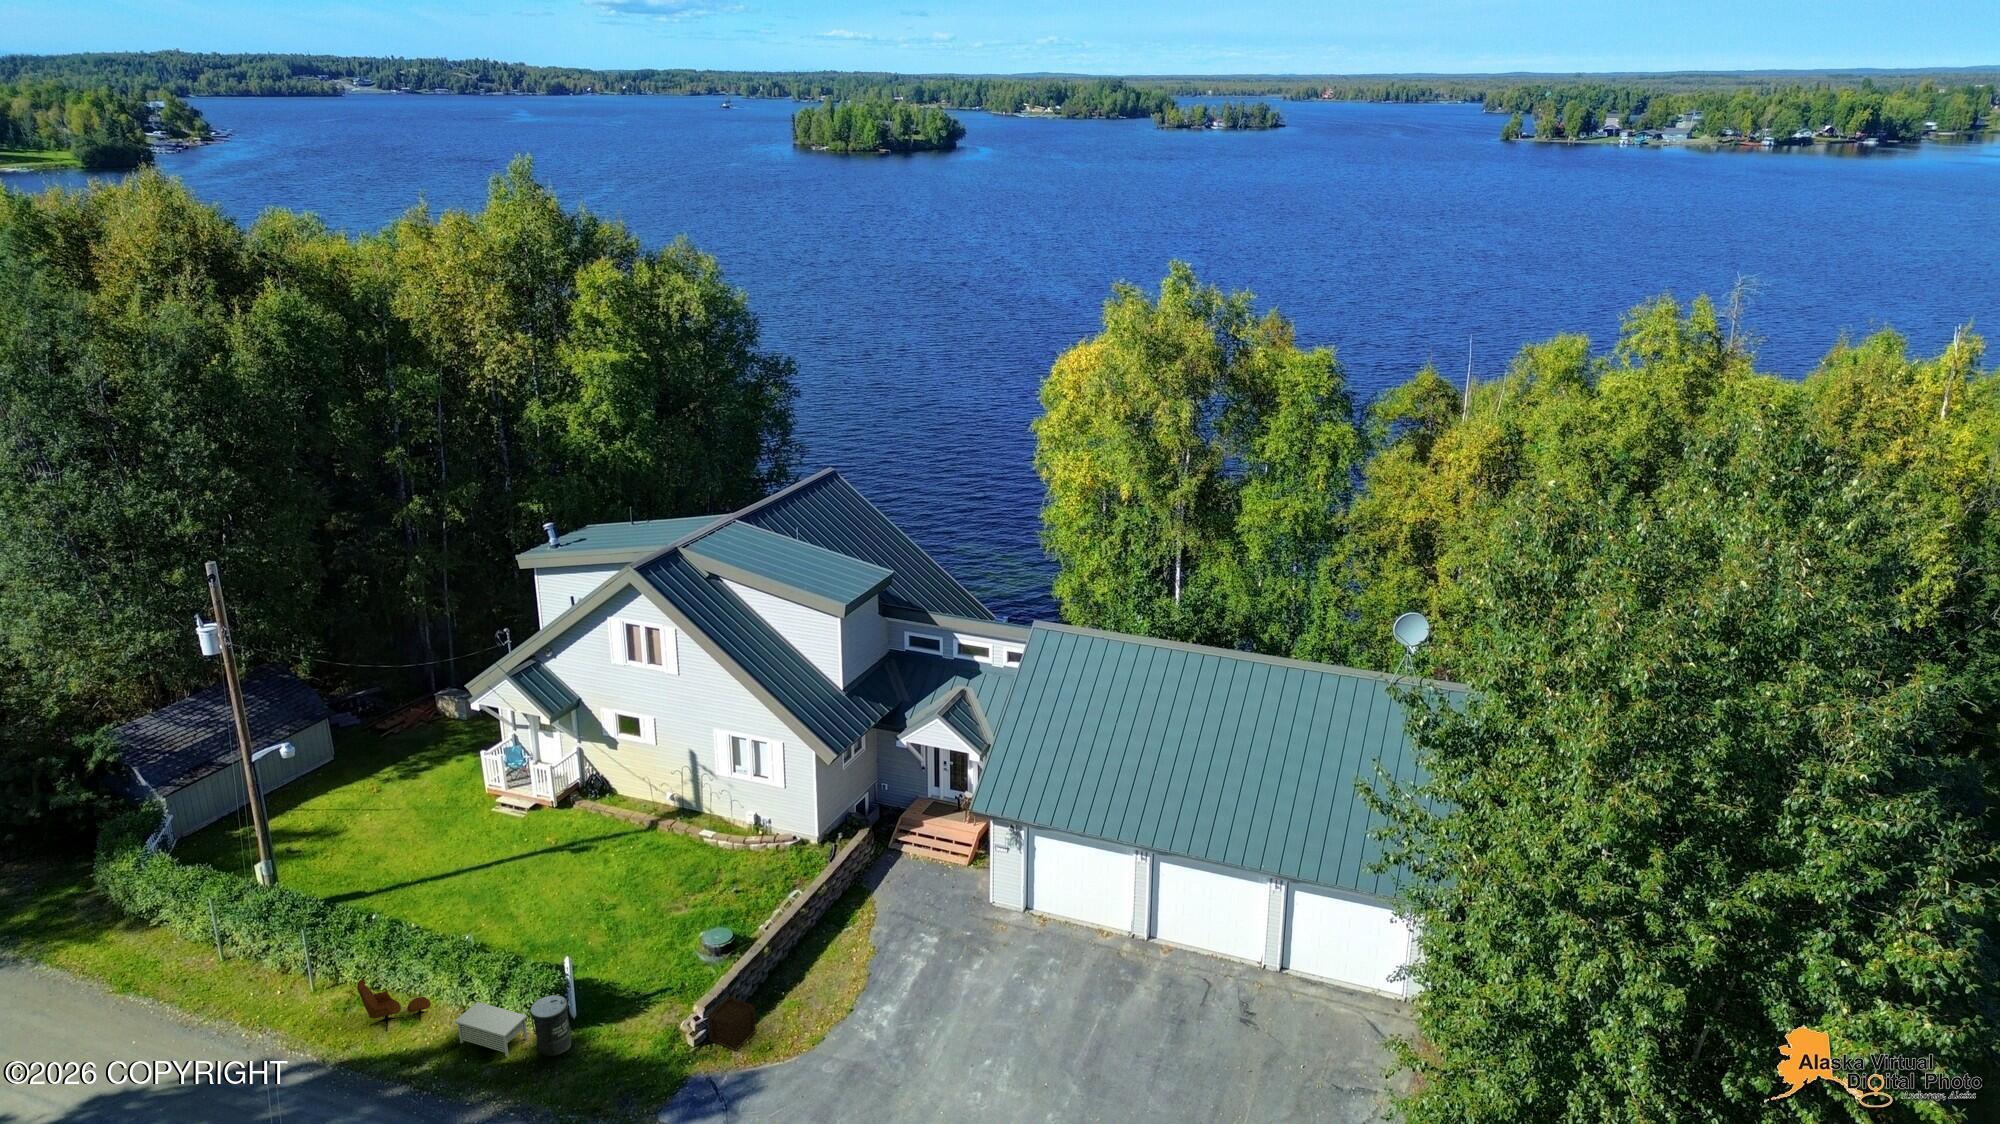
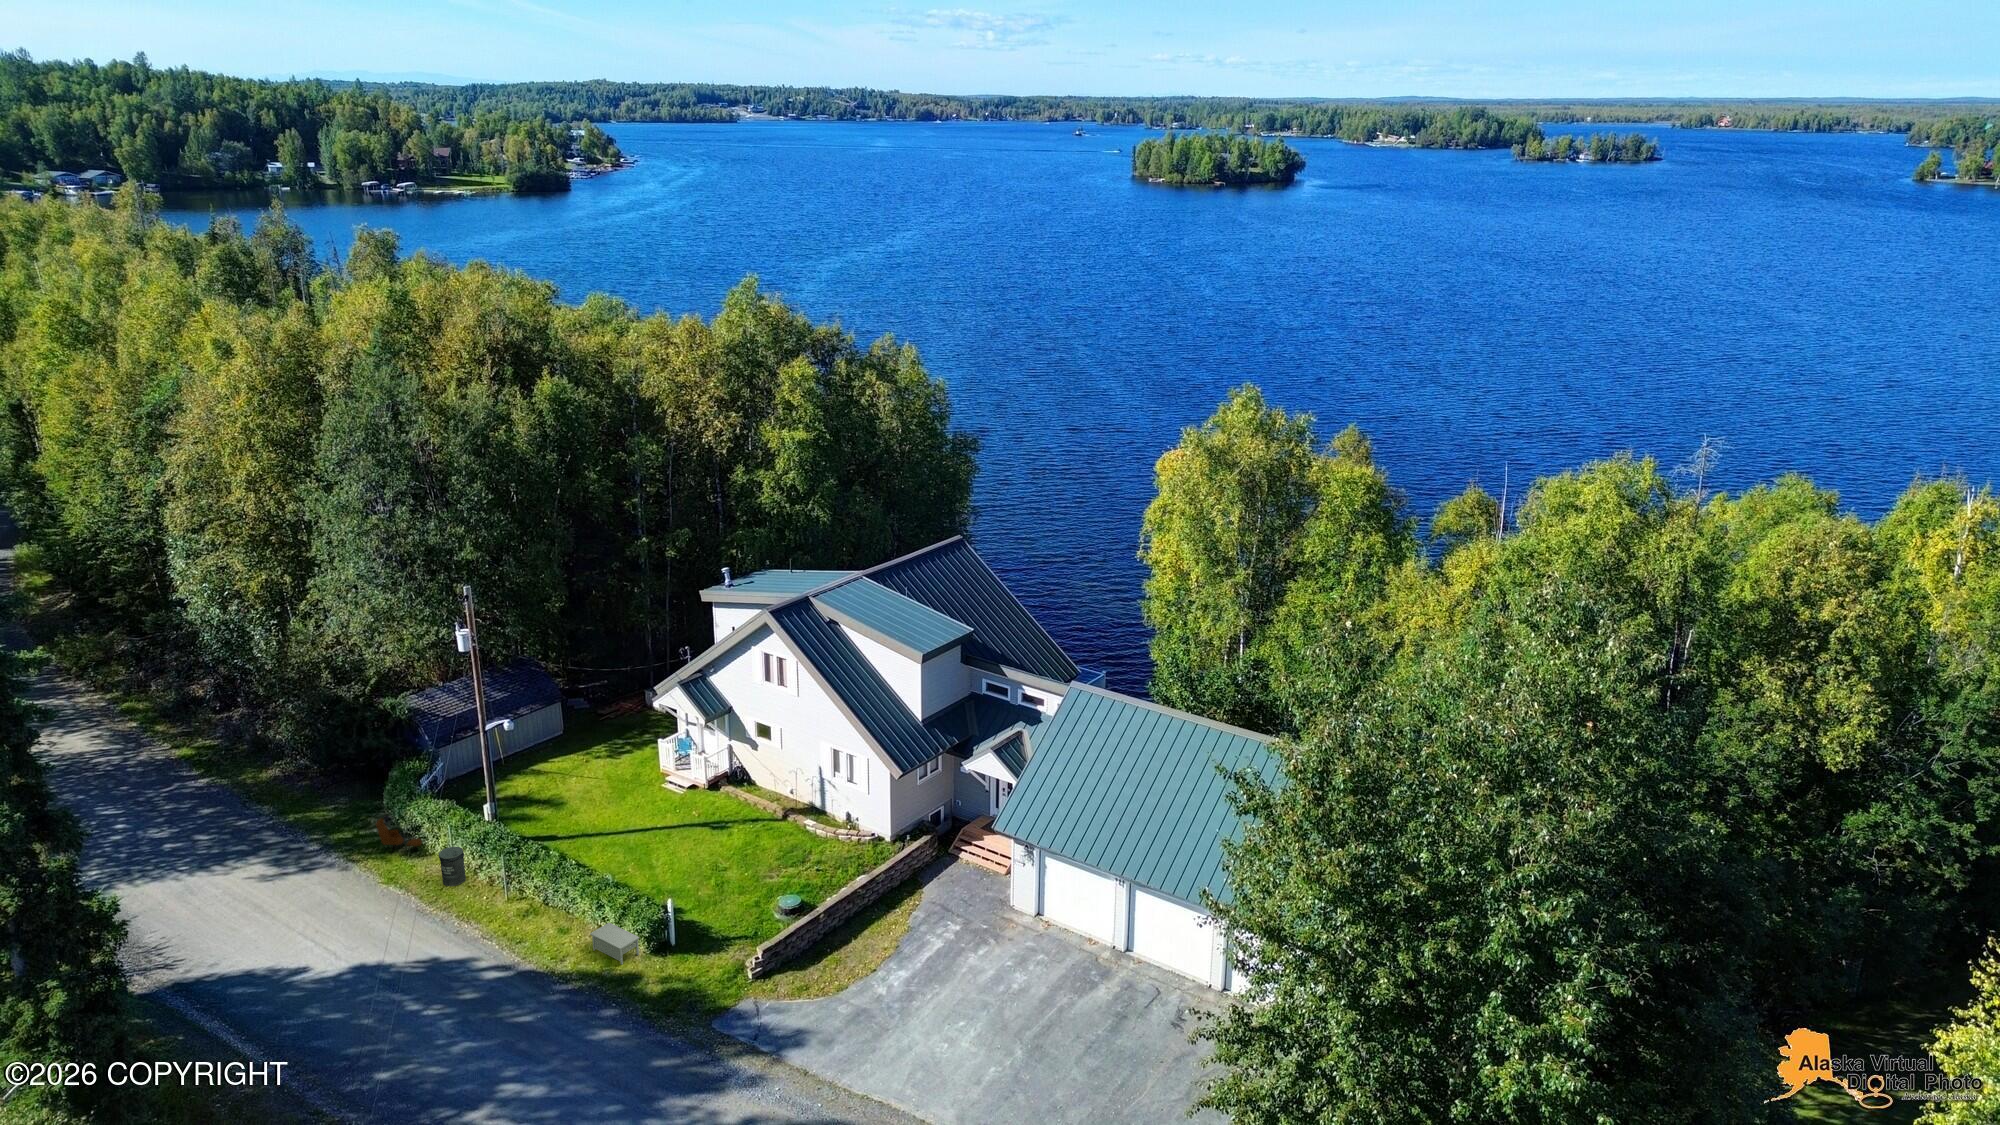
lounge chair: present [357,979,431,1031] -> present [376,819,422,852]
trash can: present [531,995,571,1056] -> present [439,847,466,887]
wooden crate: present [708,996,757,1051] -> none [764,945,800,987]

